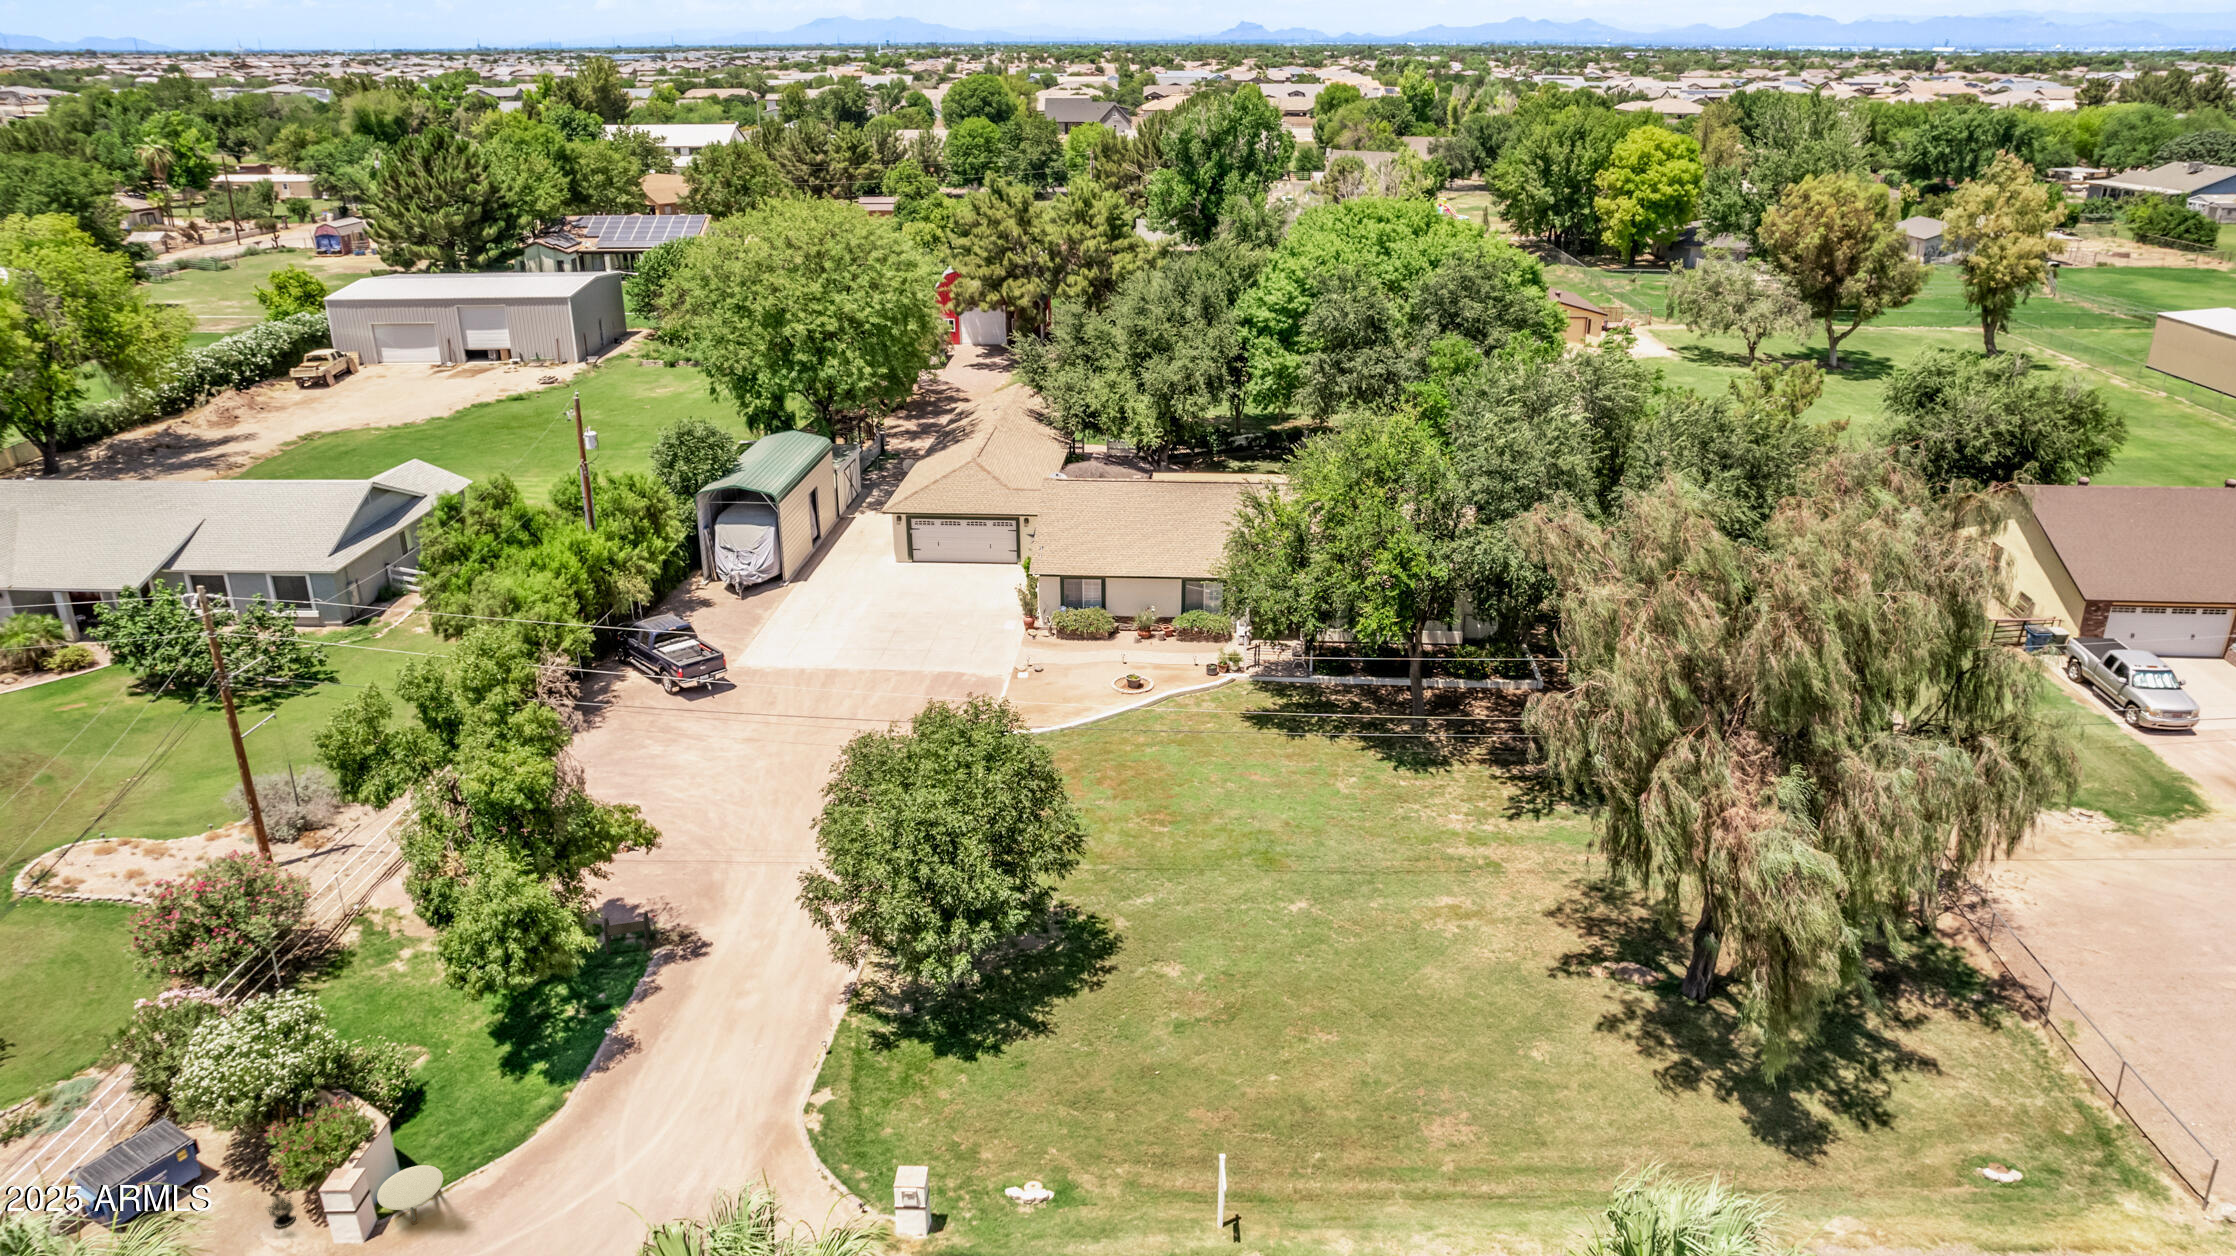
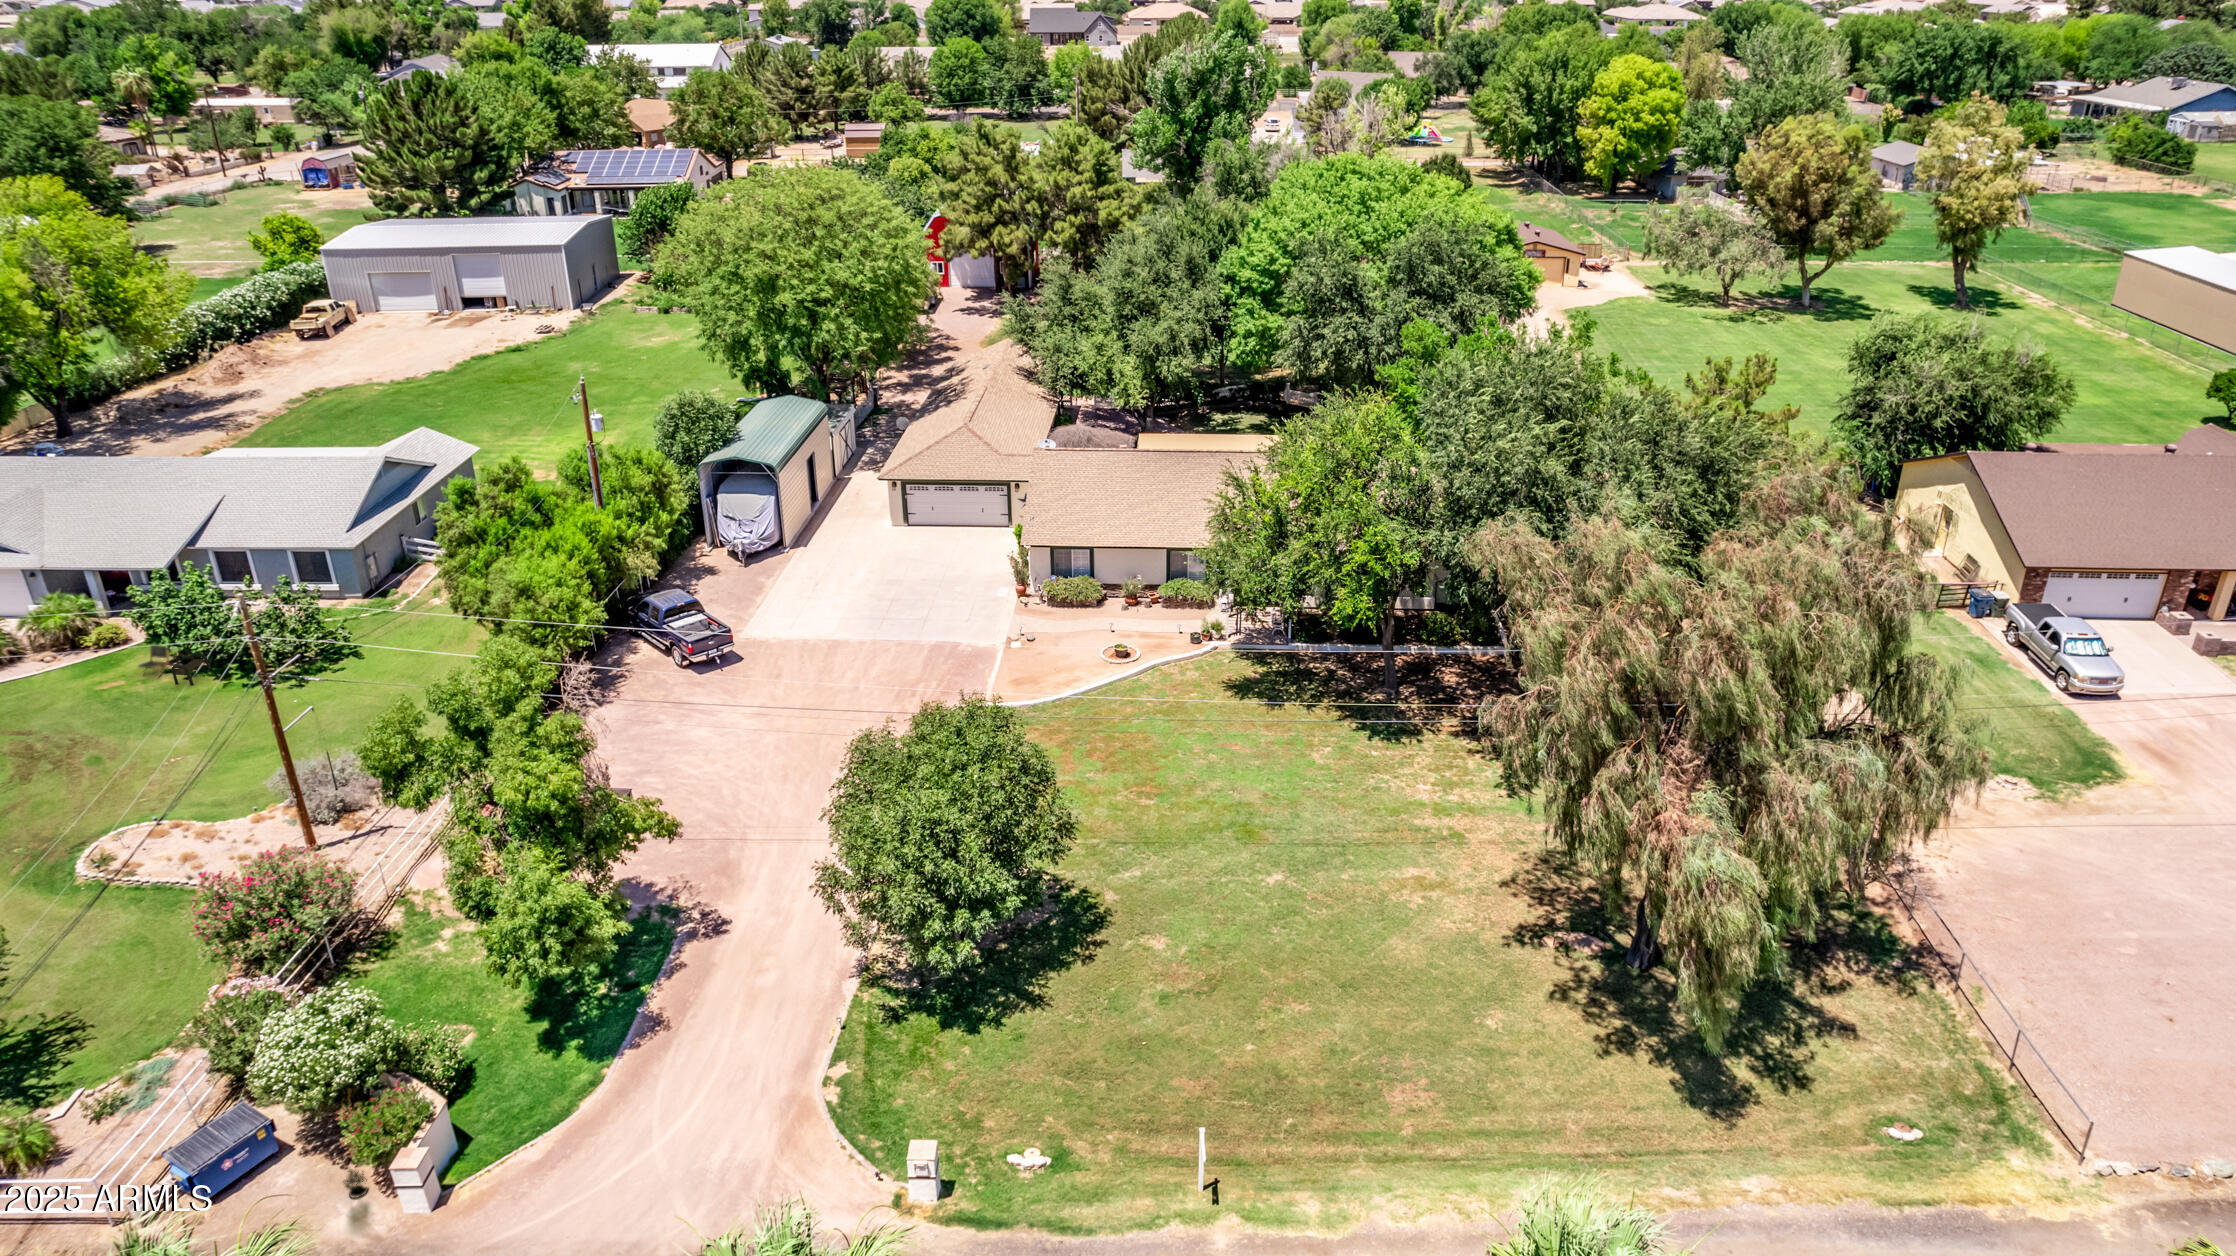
lounge chair: none [105,664,145,699] -> present [139,645,170,672]
bench: present [603,912,651,954] -> present [171,653,211,686]
round table: present [377,1165,443,1224] -> none [441,1140,499,1194]

